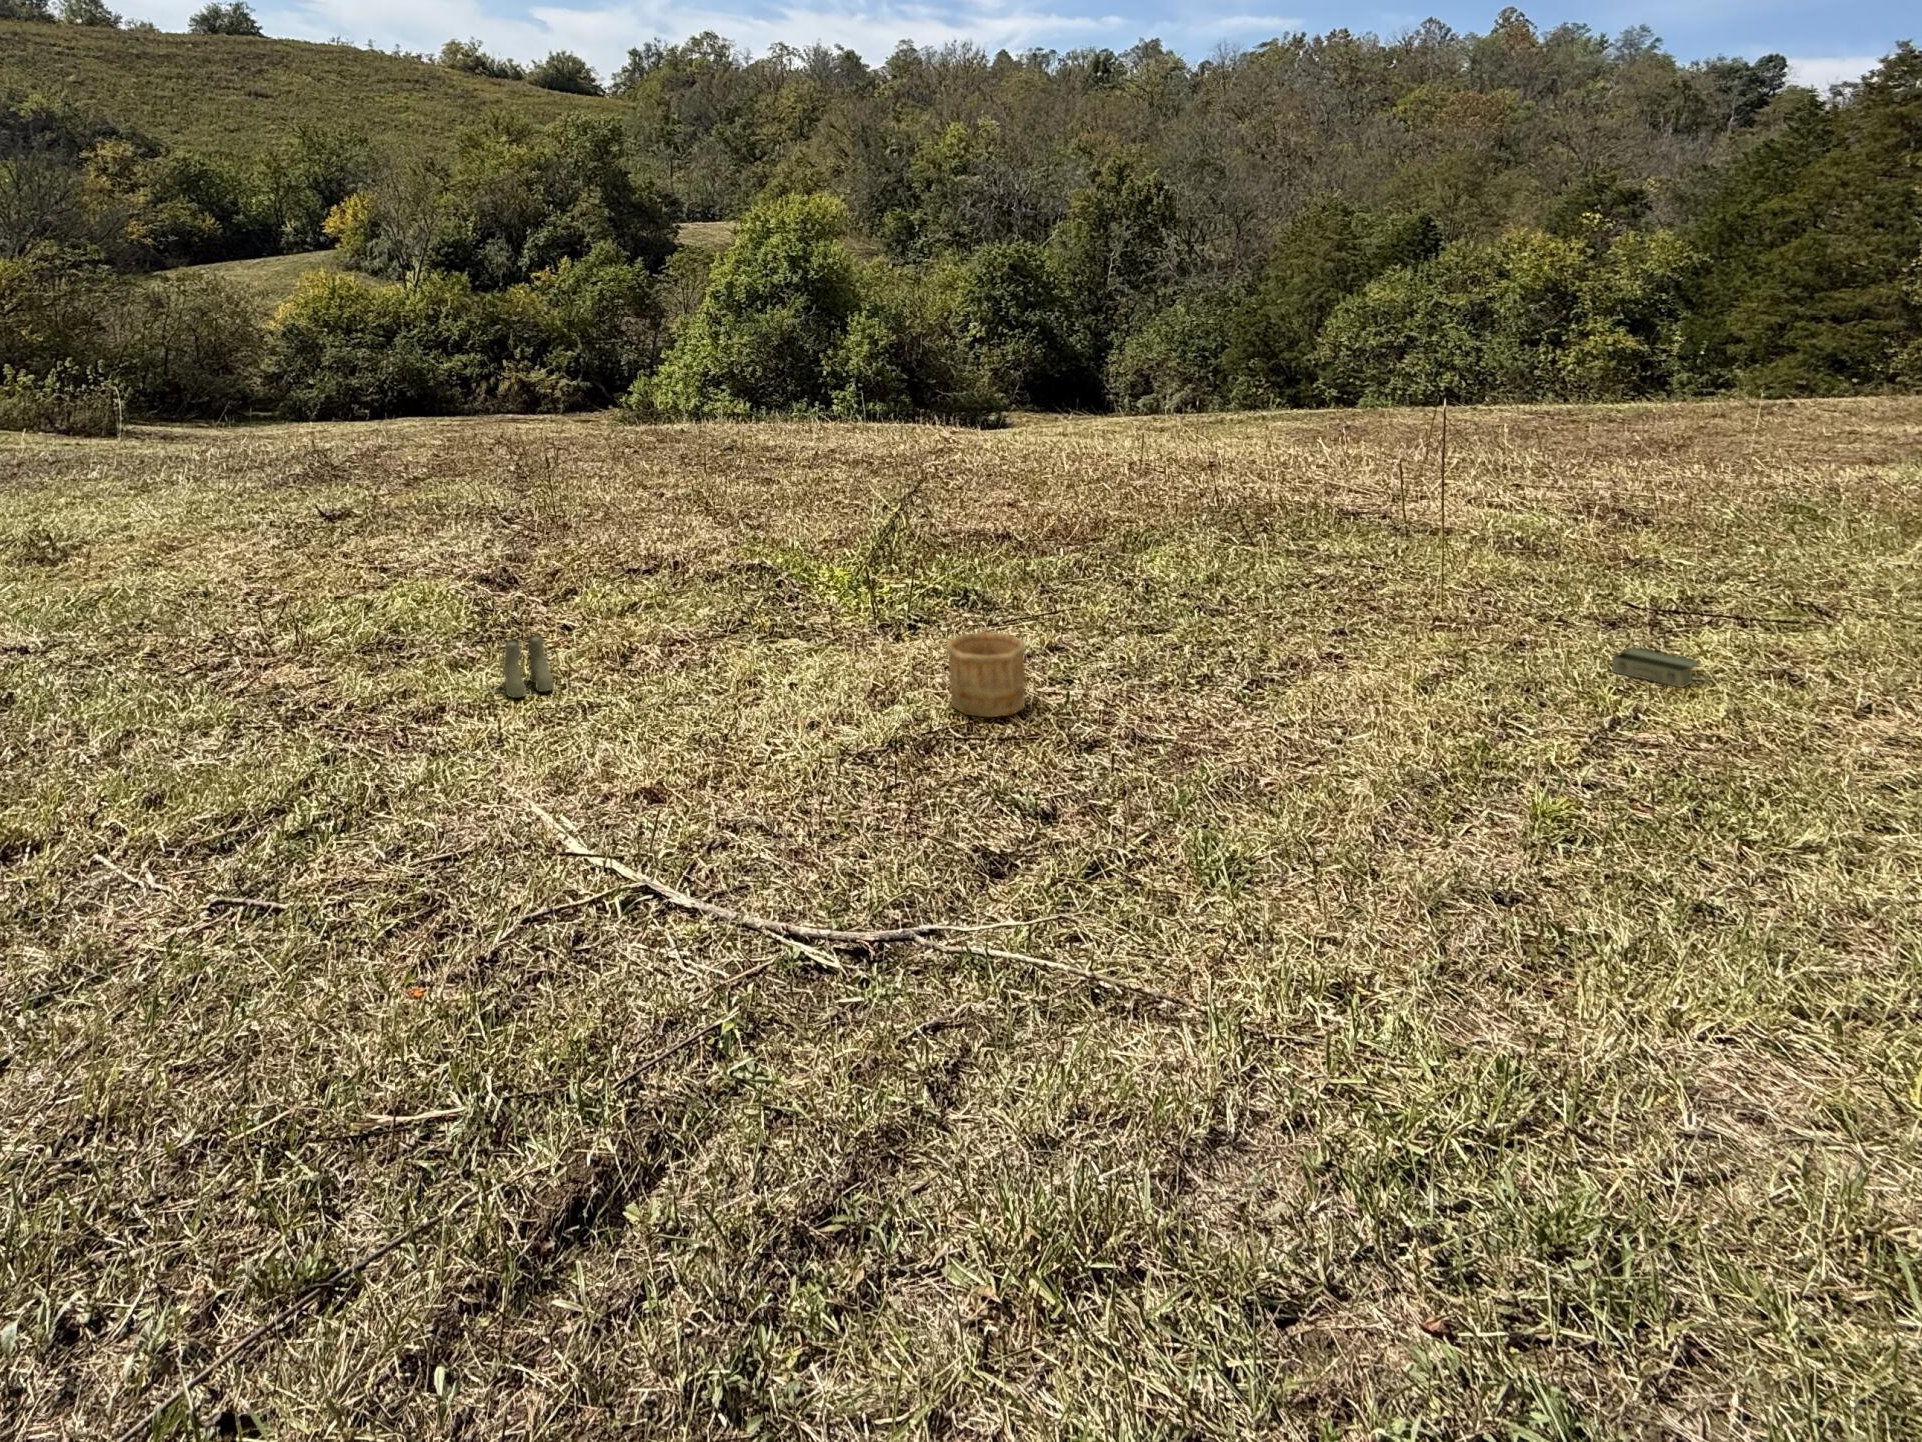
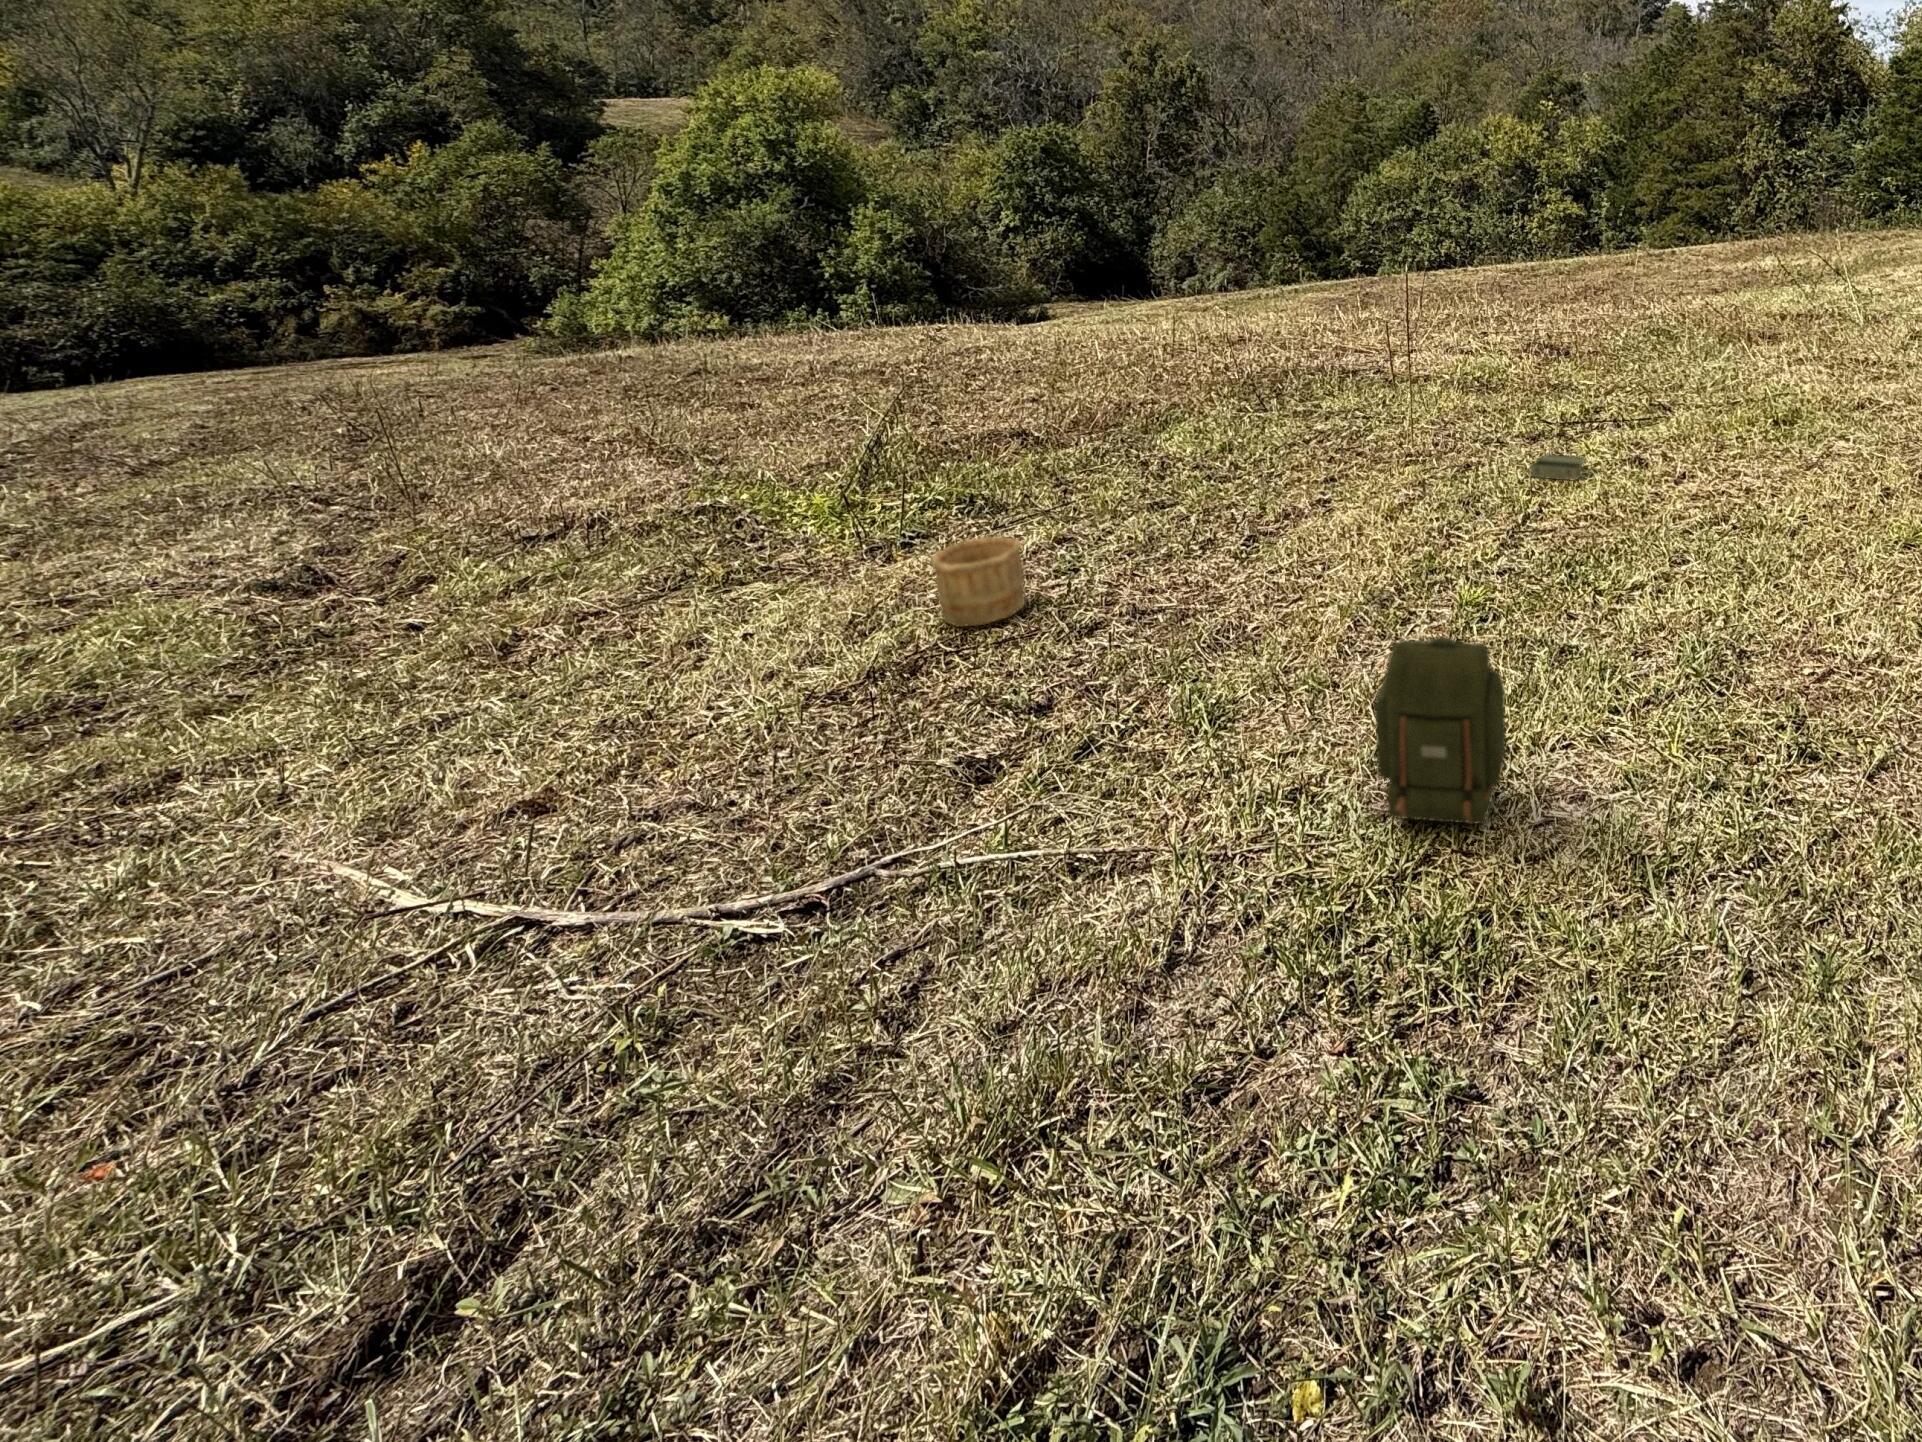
boots: present [503,634,553,698] -> none [287,648,381,737]
backpack: none [1456,842,1644,1106] -> present [1375,636,1506,824]

